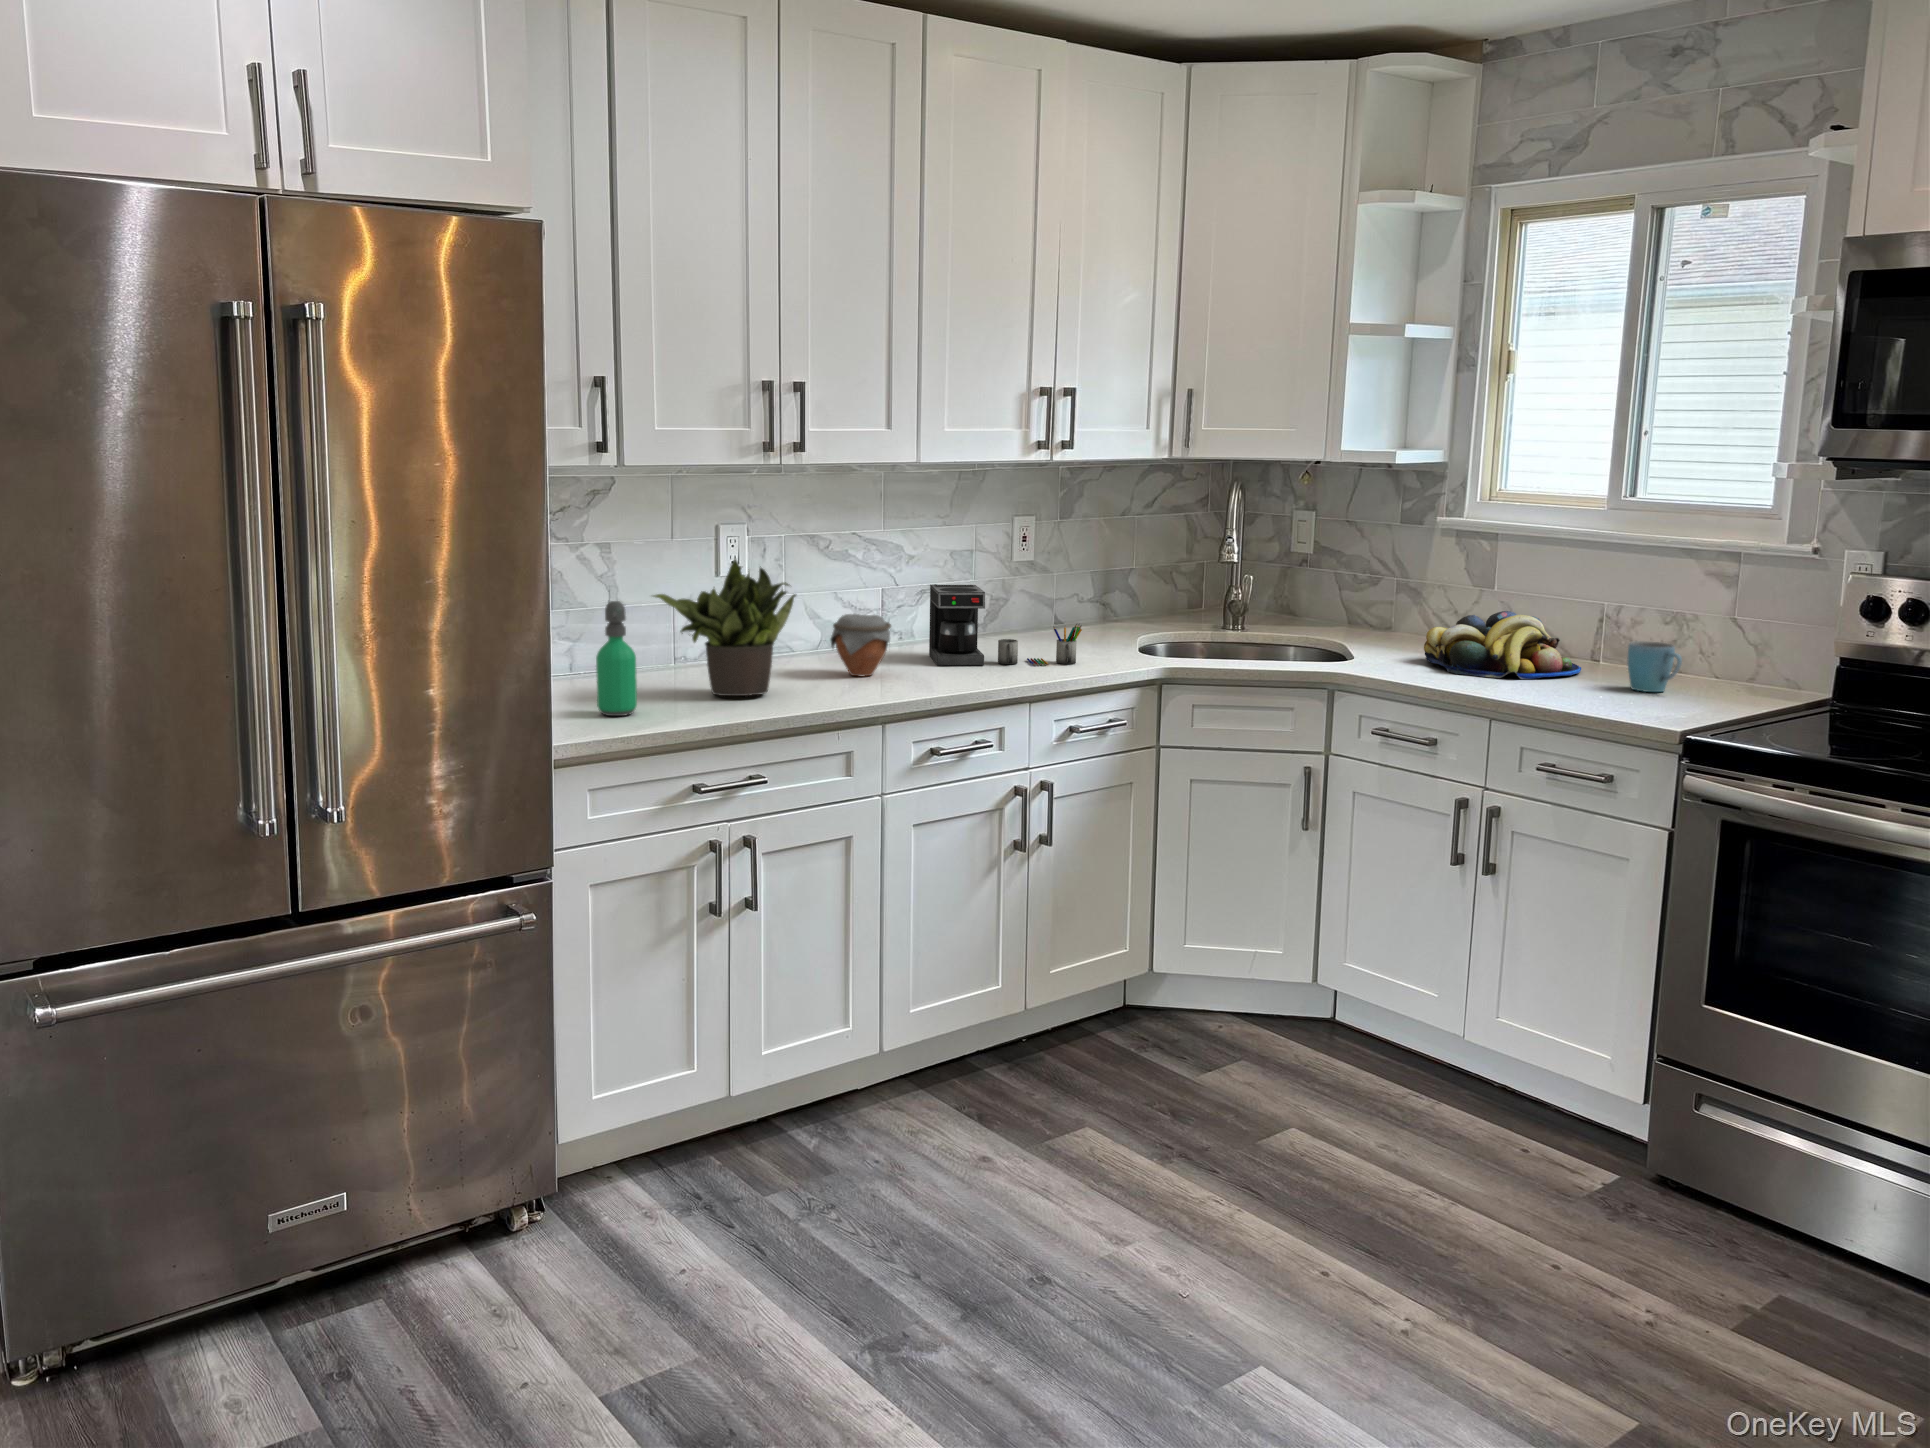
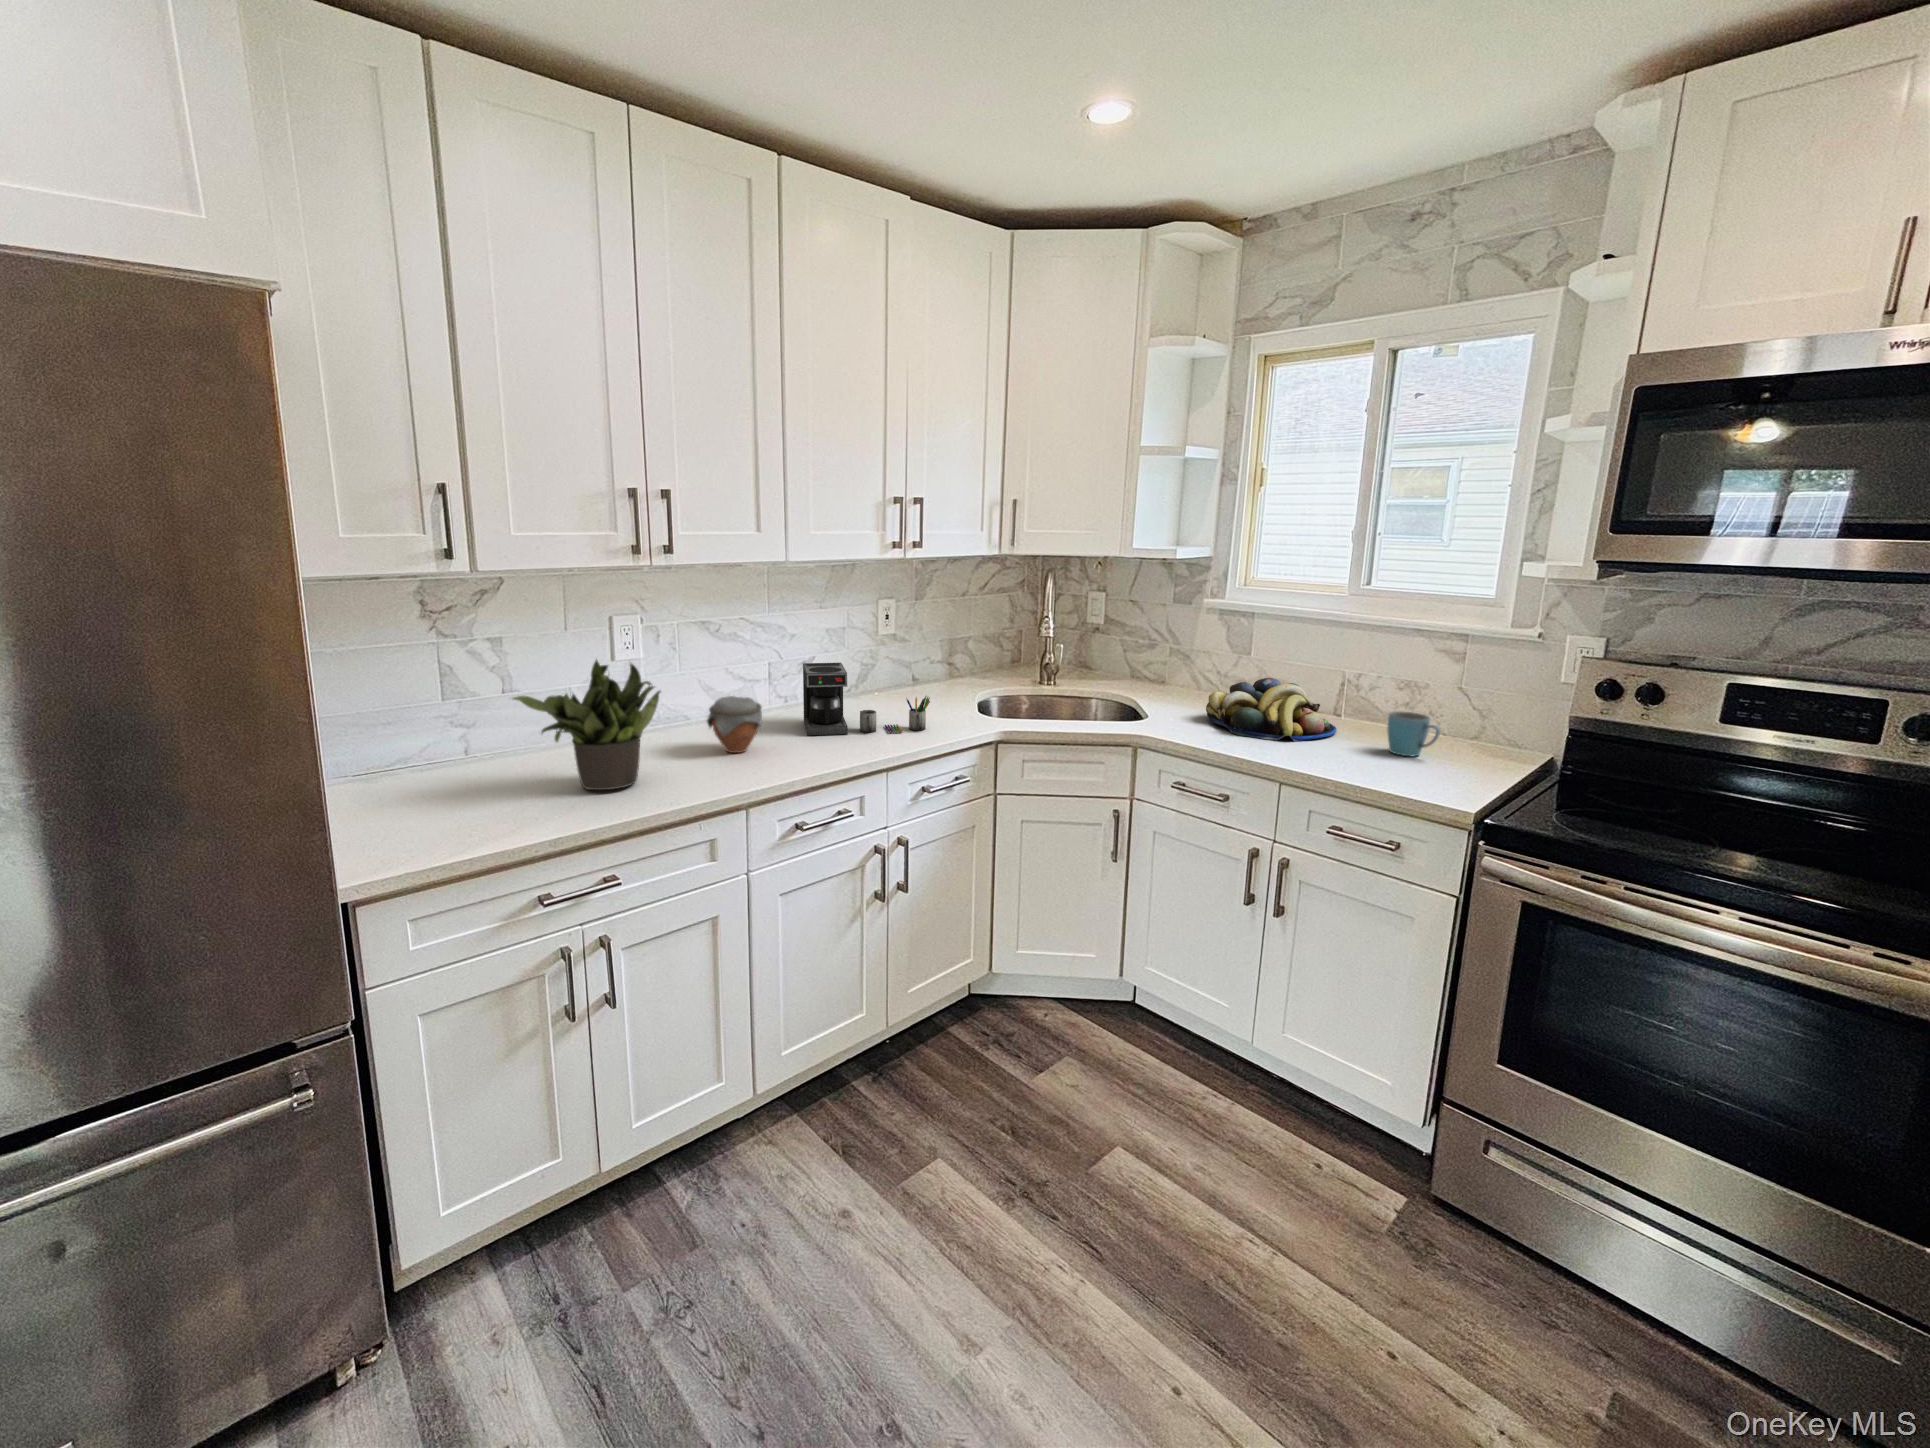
soap dispenser: present [596,601,637,716] -> none [438,711,487,827]

